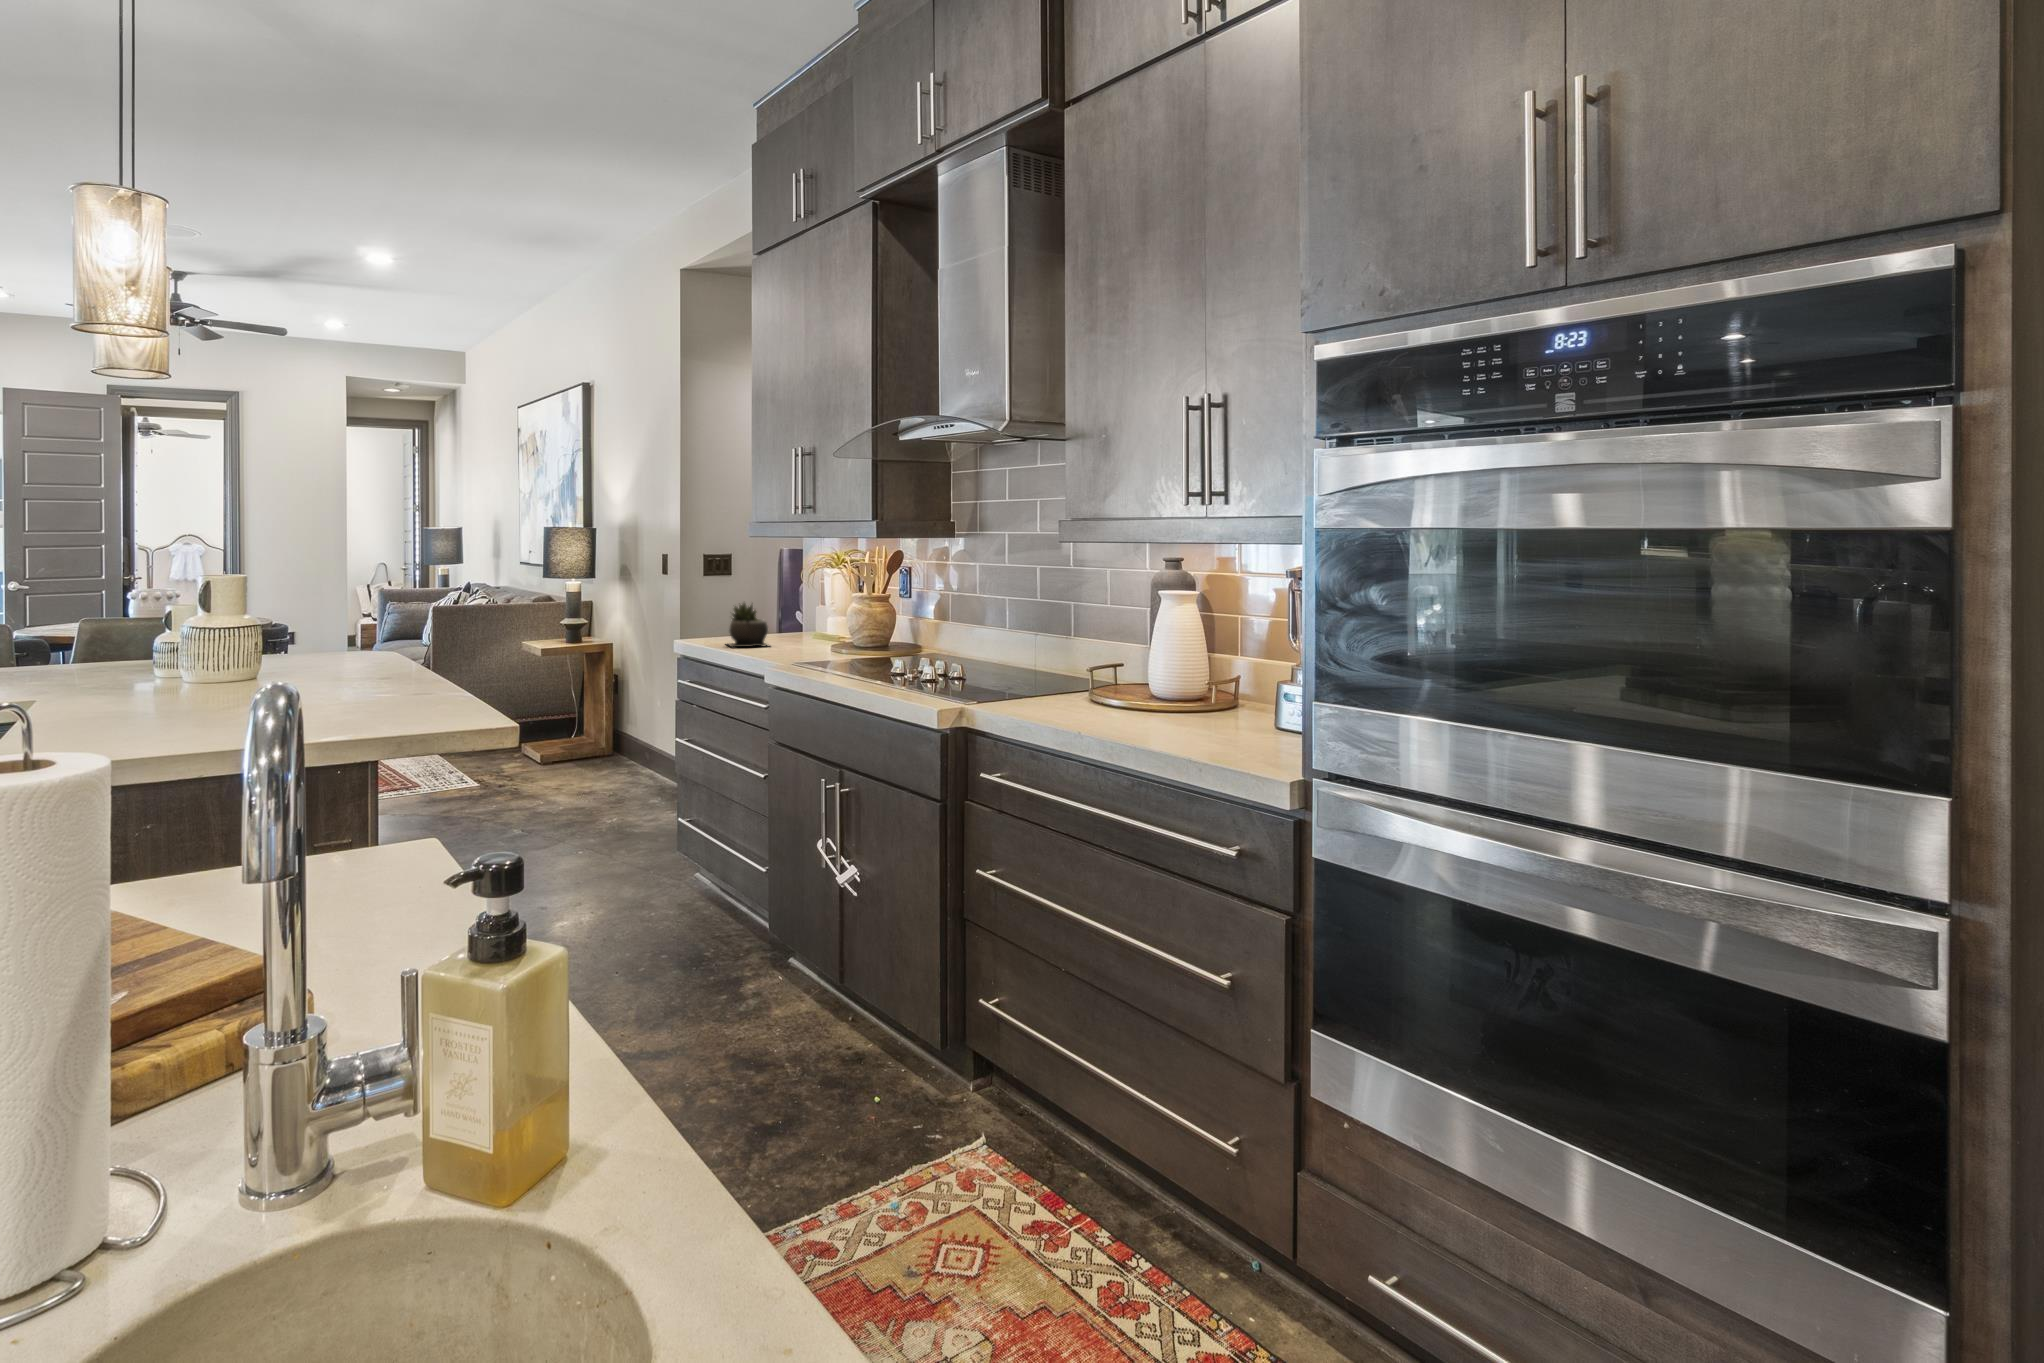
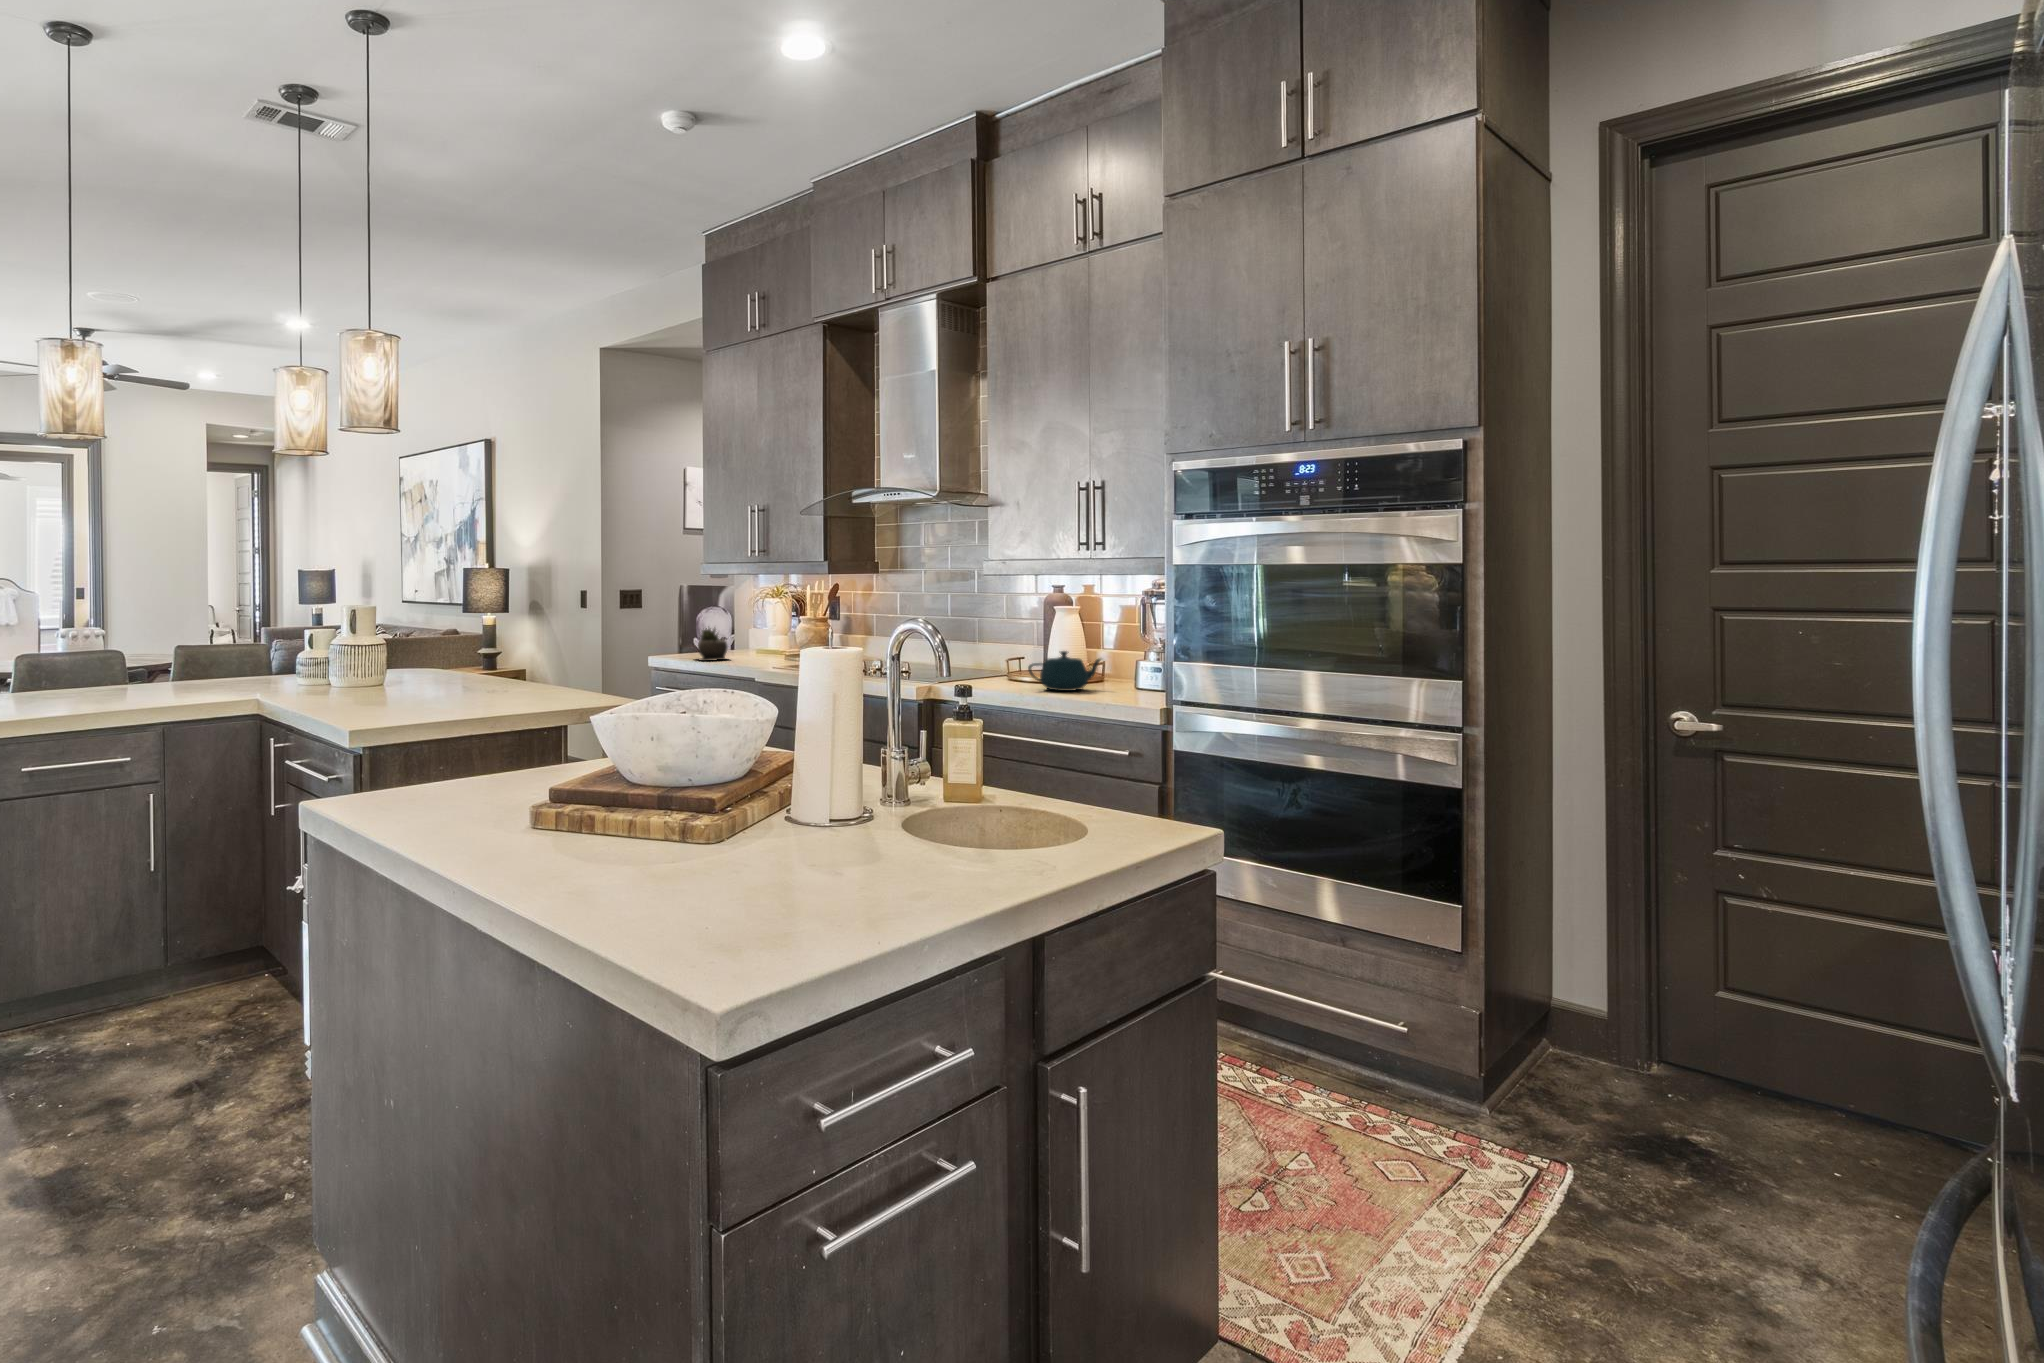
teapot: none [1104,661,1227,724] -> present [1028,651,1101,691]

